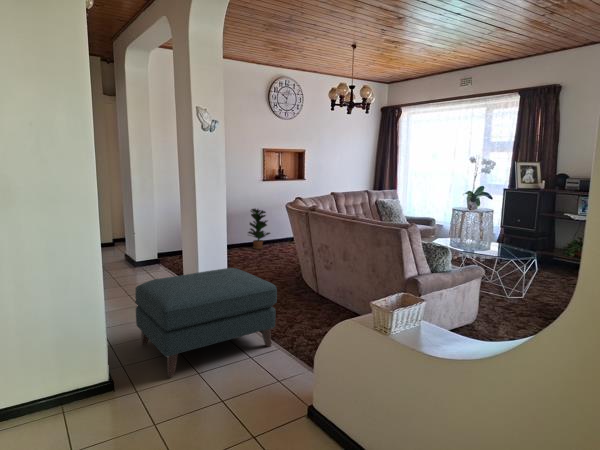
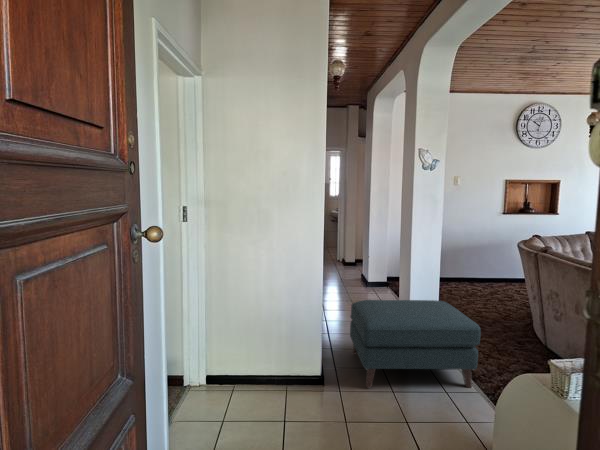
potted plant: present [248,209,270,249] -> none [479,242,507,285]

